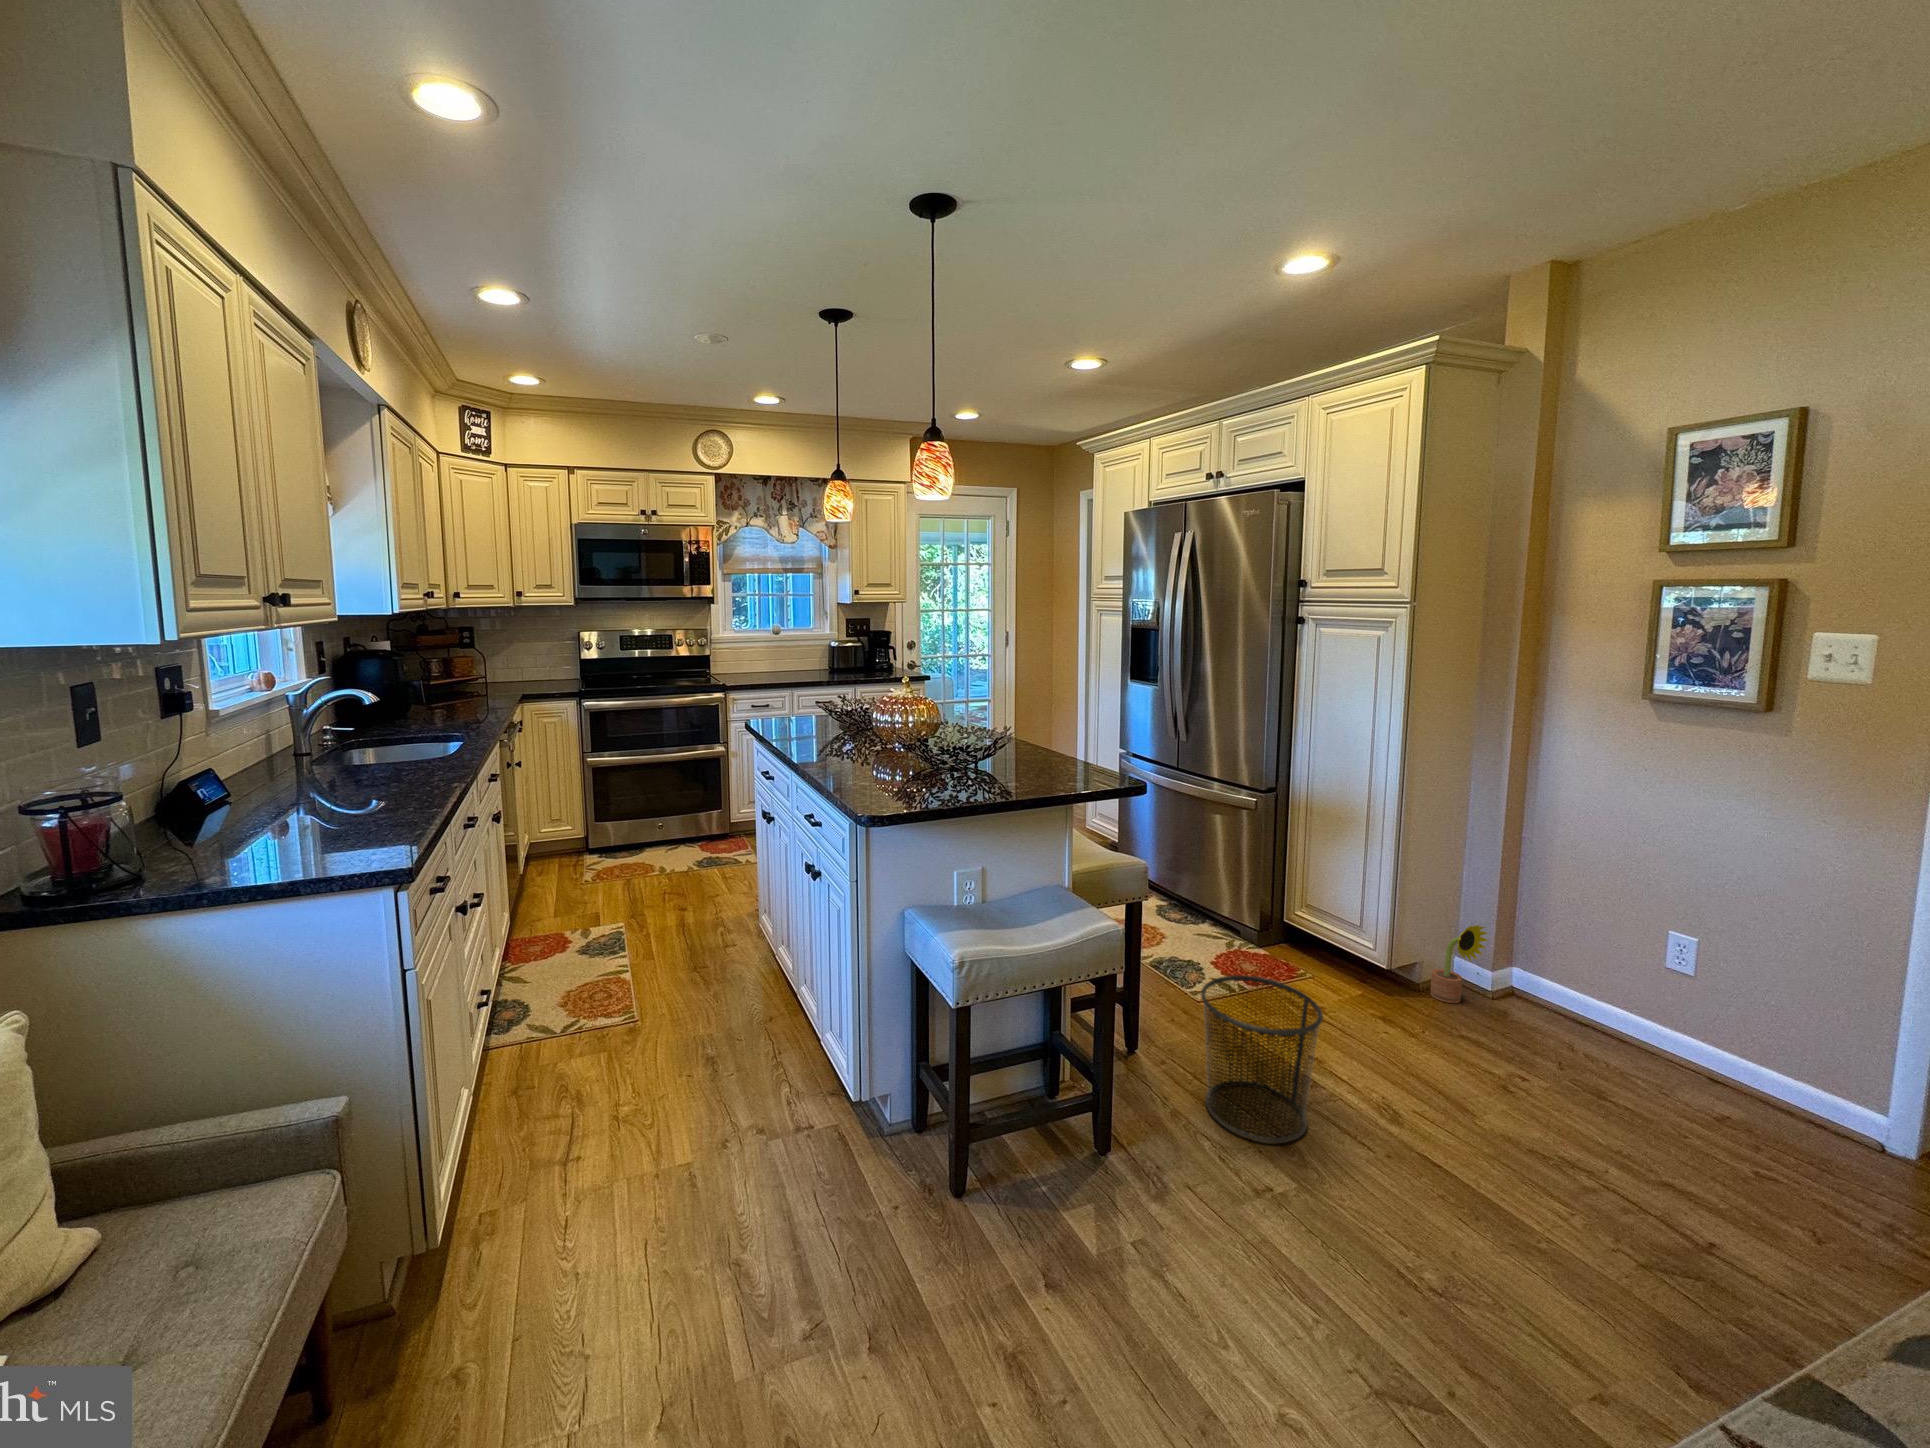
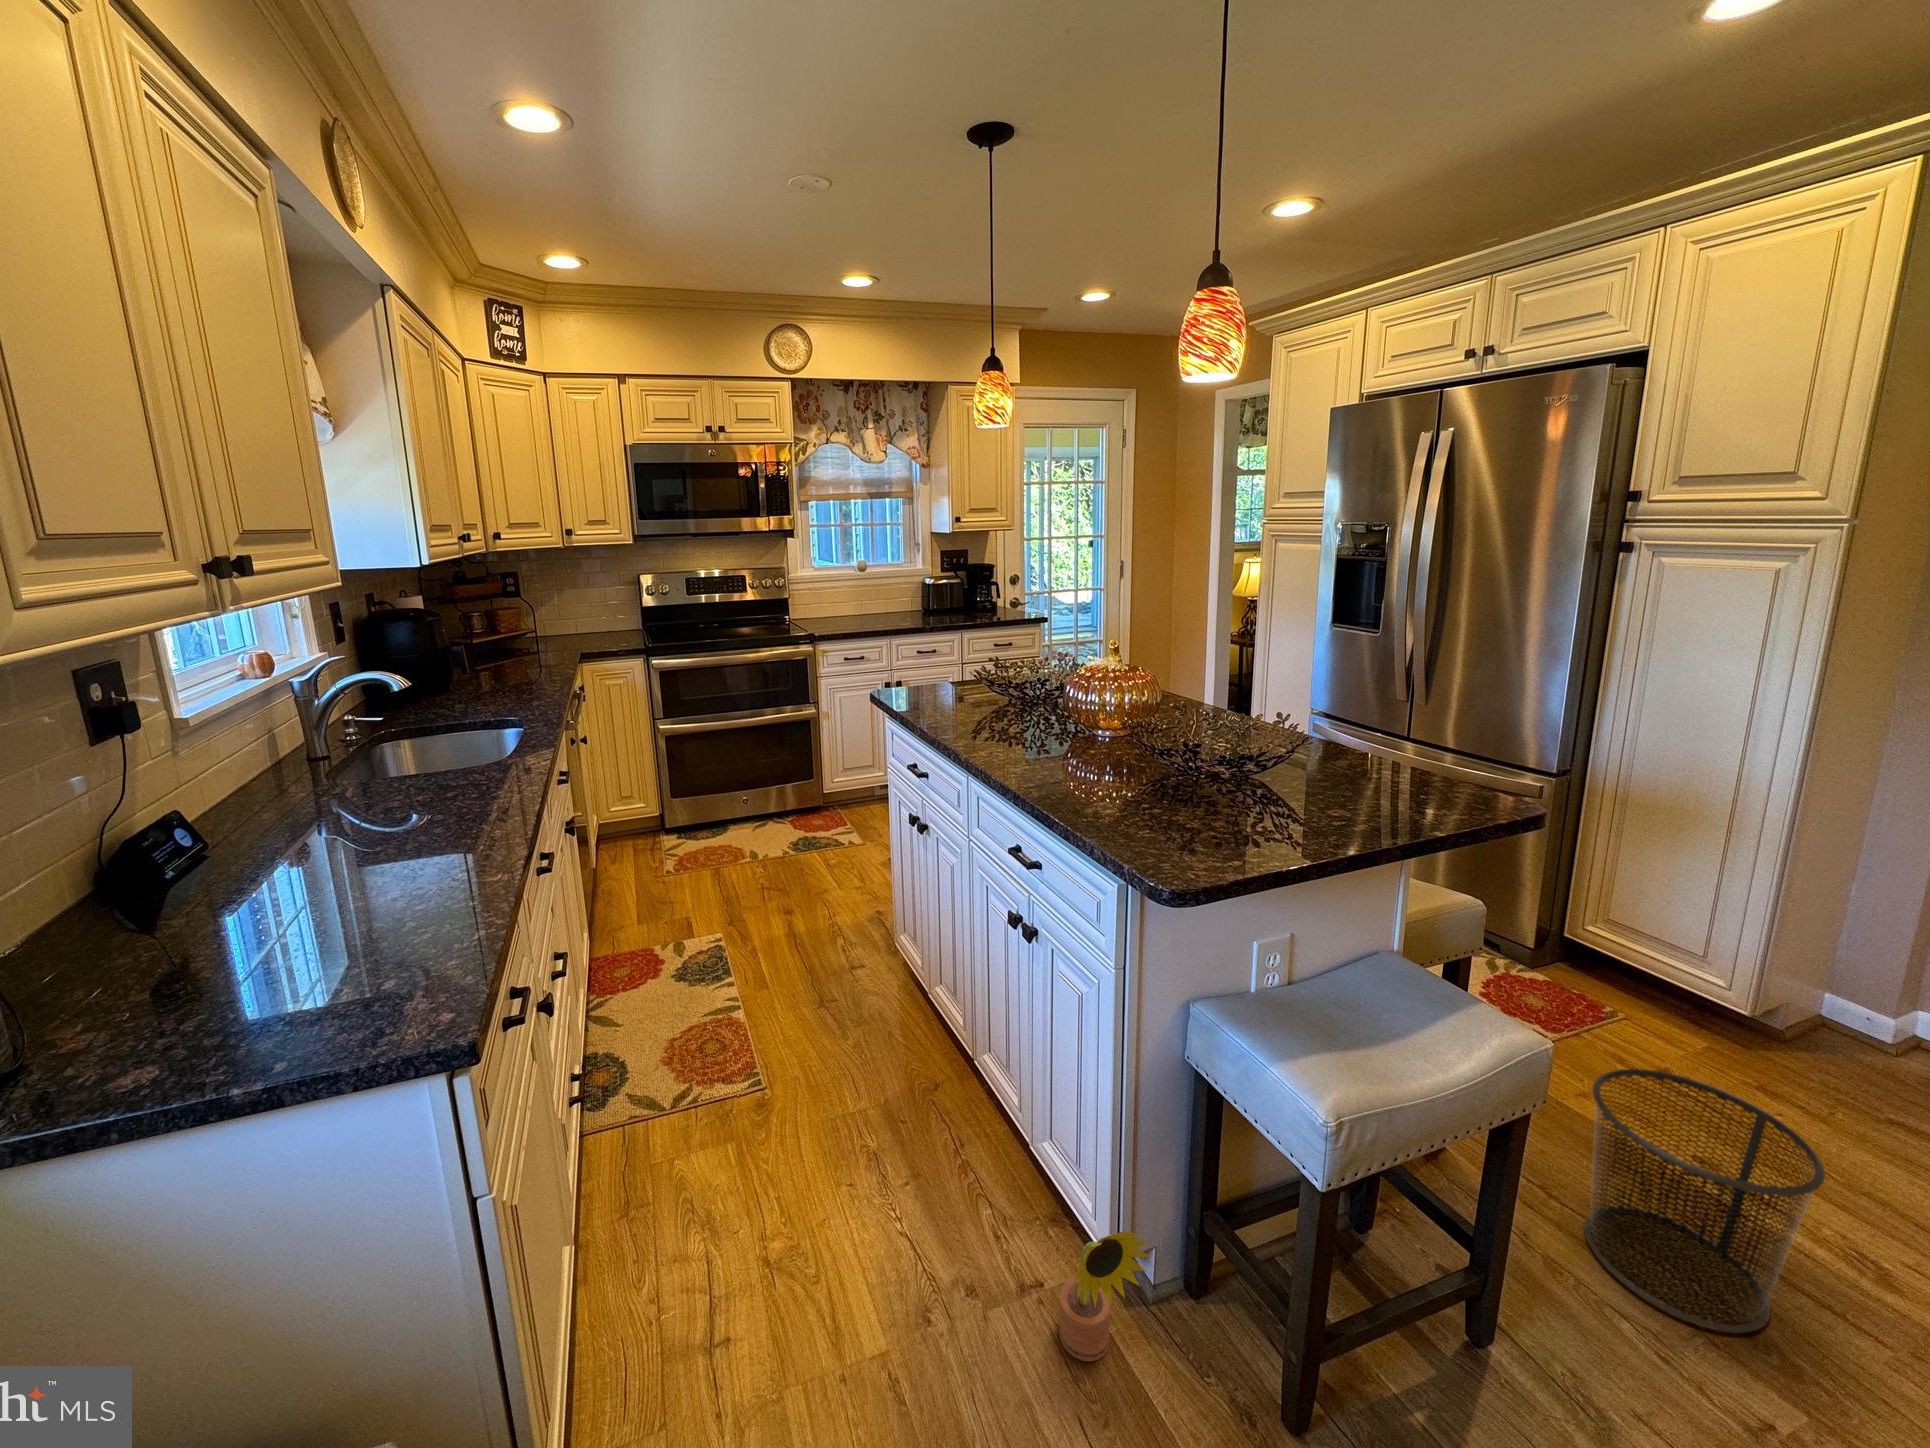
decorative plant: present [1430,925,1488,1003] -> present [1059,1232,1151,1362]

